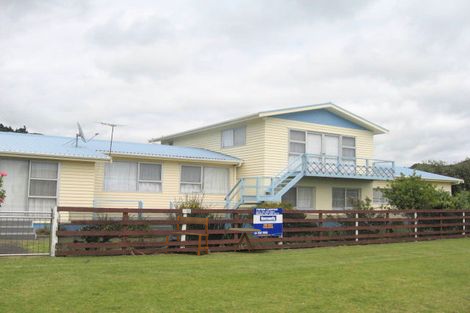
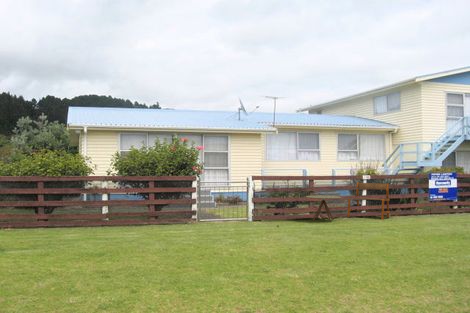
round table: present [229,228,261,253] -> present [306,195,341,222]

